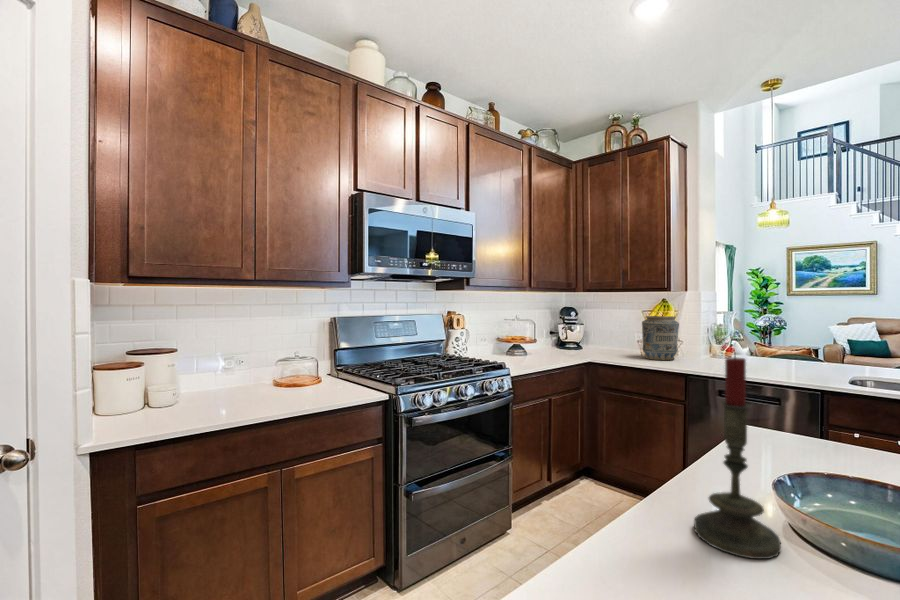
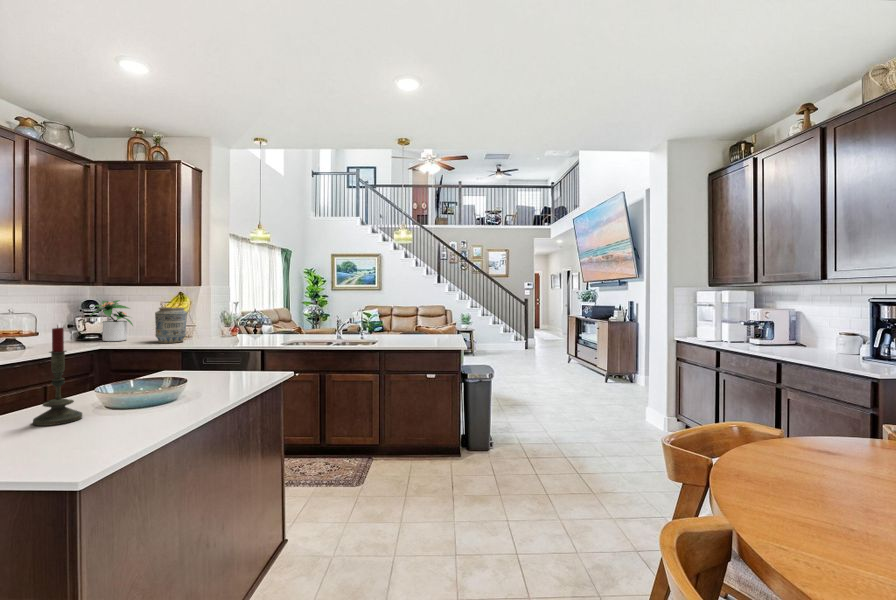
potted plant: none [574,307,615,353] -> present [91,300,133,341]

